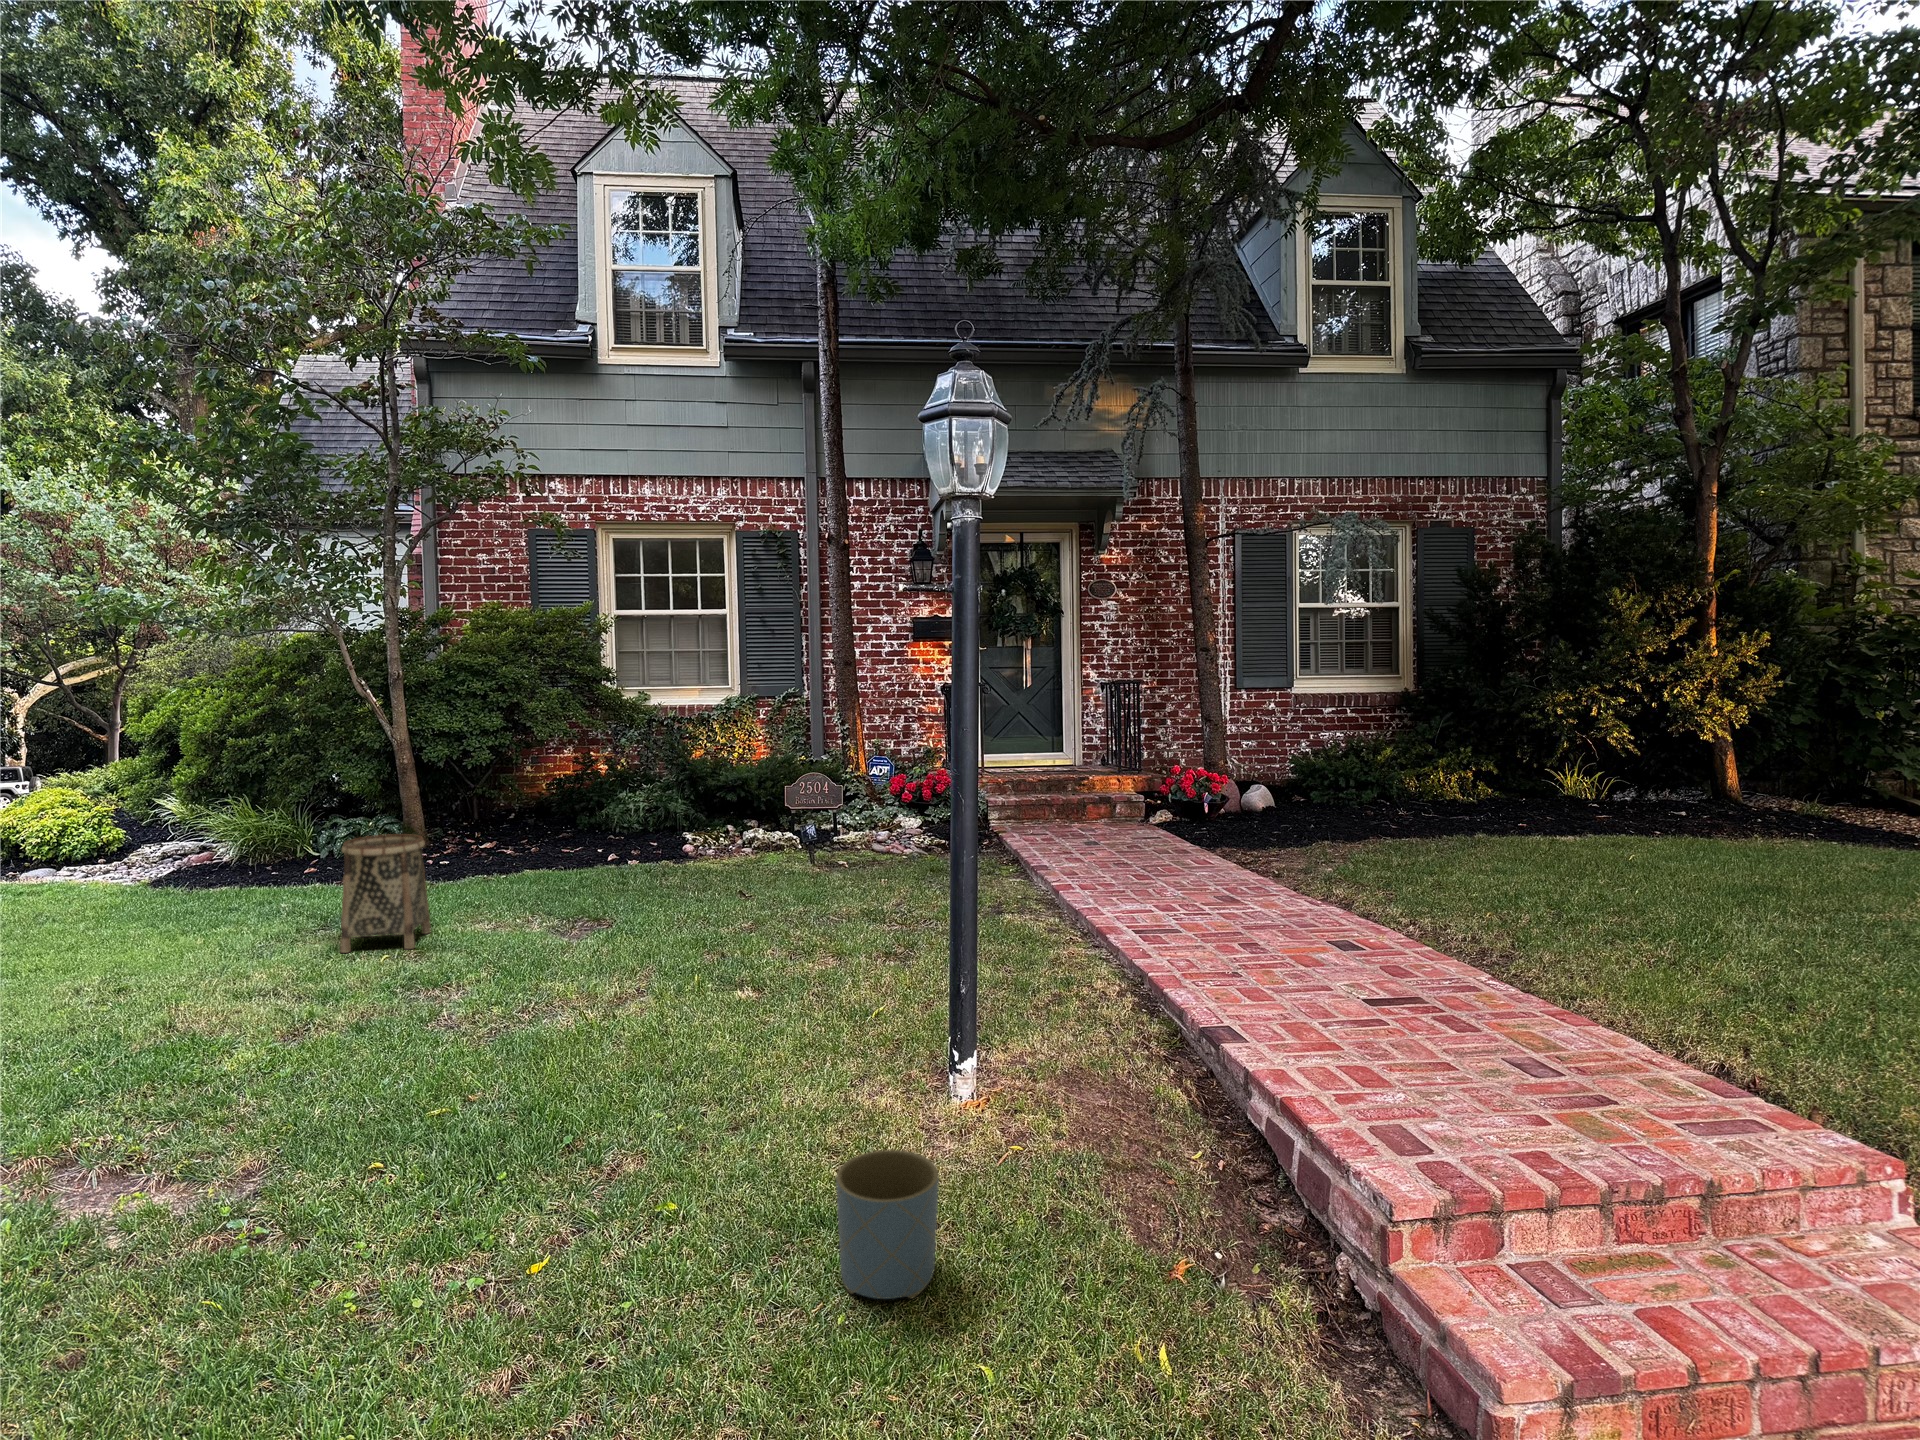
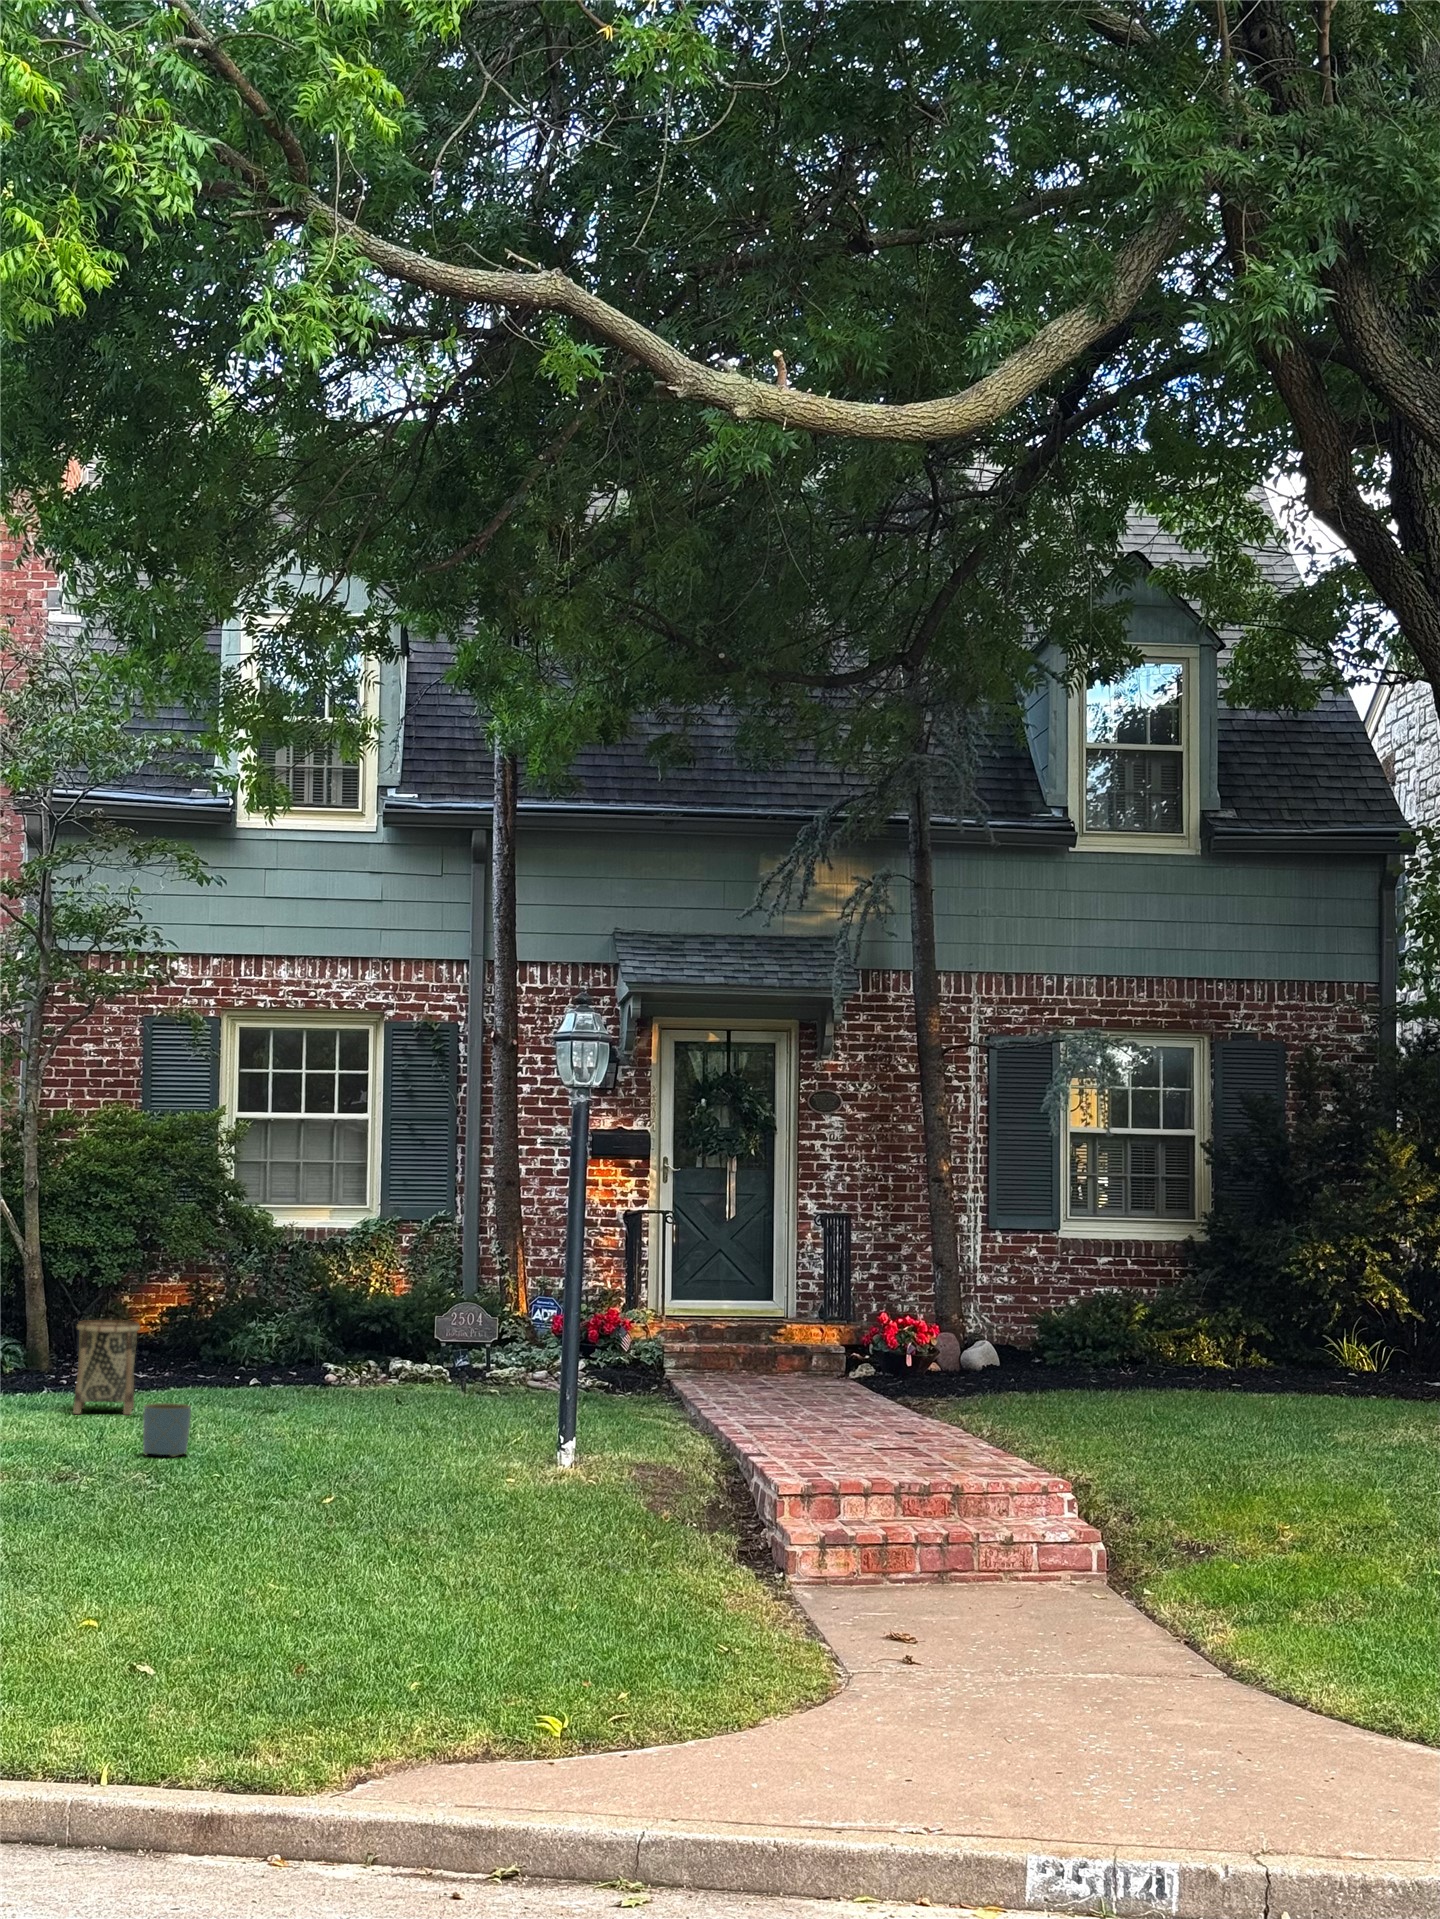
planter: present [836,1150,939,1299] -> present [143,1403,191,1457]

